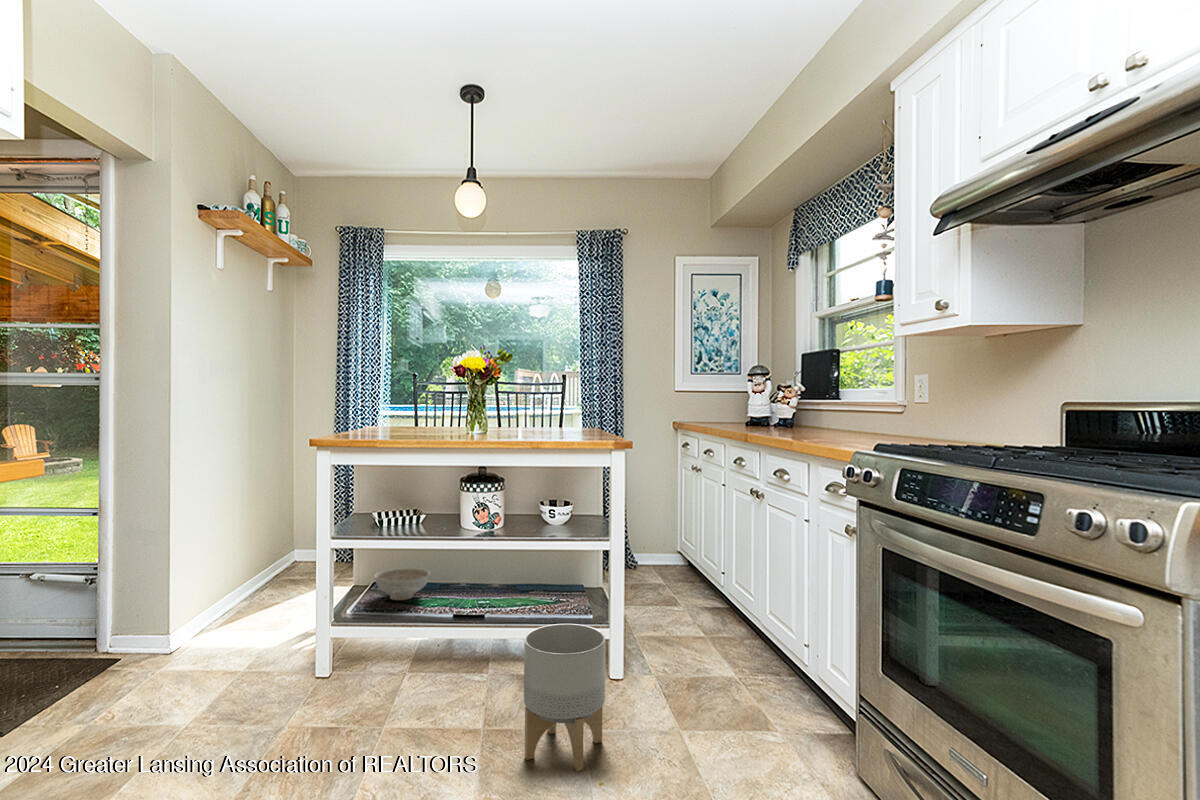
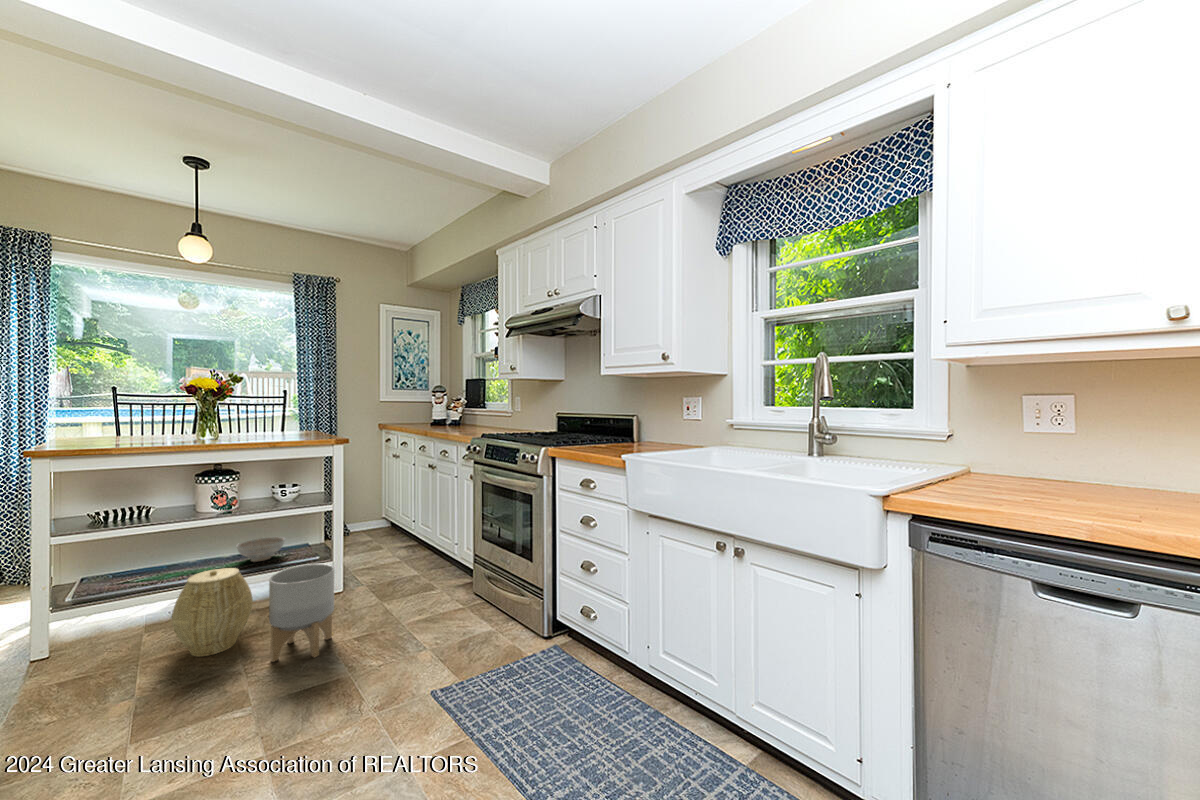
decorative bowl: present [374,568,430,600] -> present [237,537,285,562]
woven basket: none [427,607,511,722] -> present [172,568,253,656]

